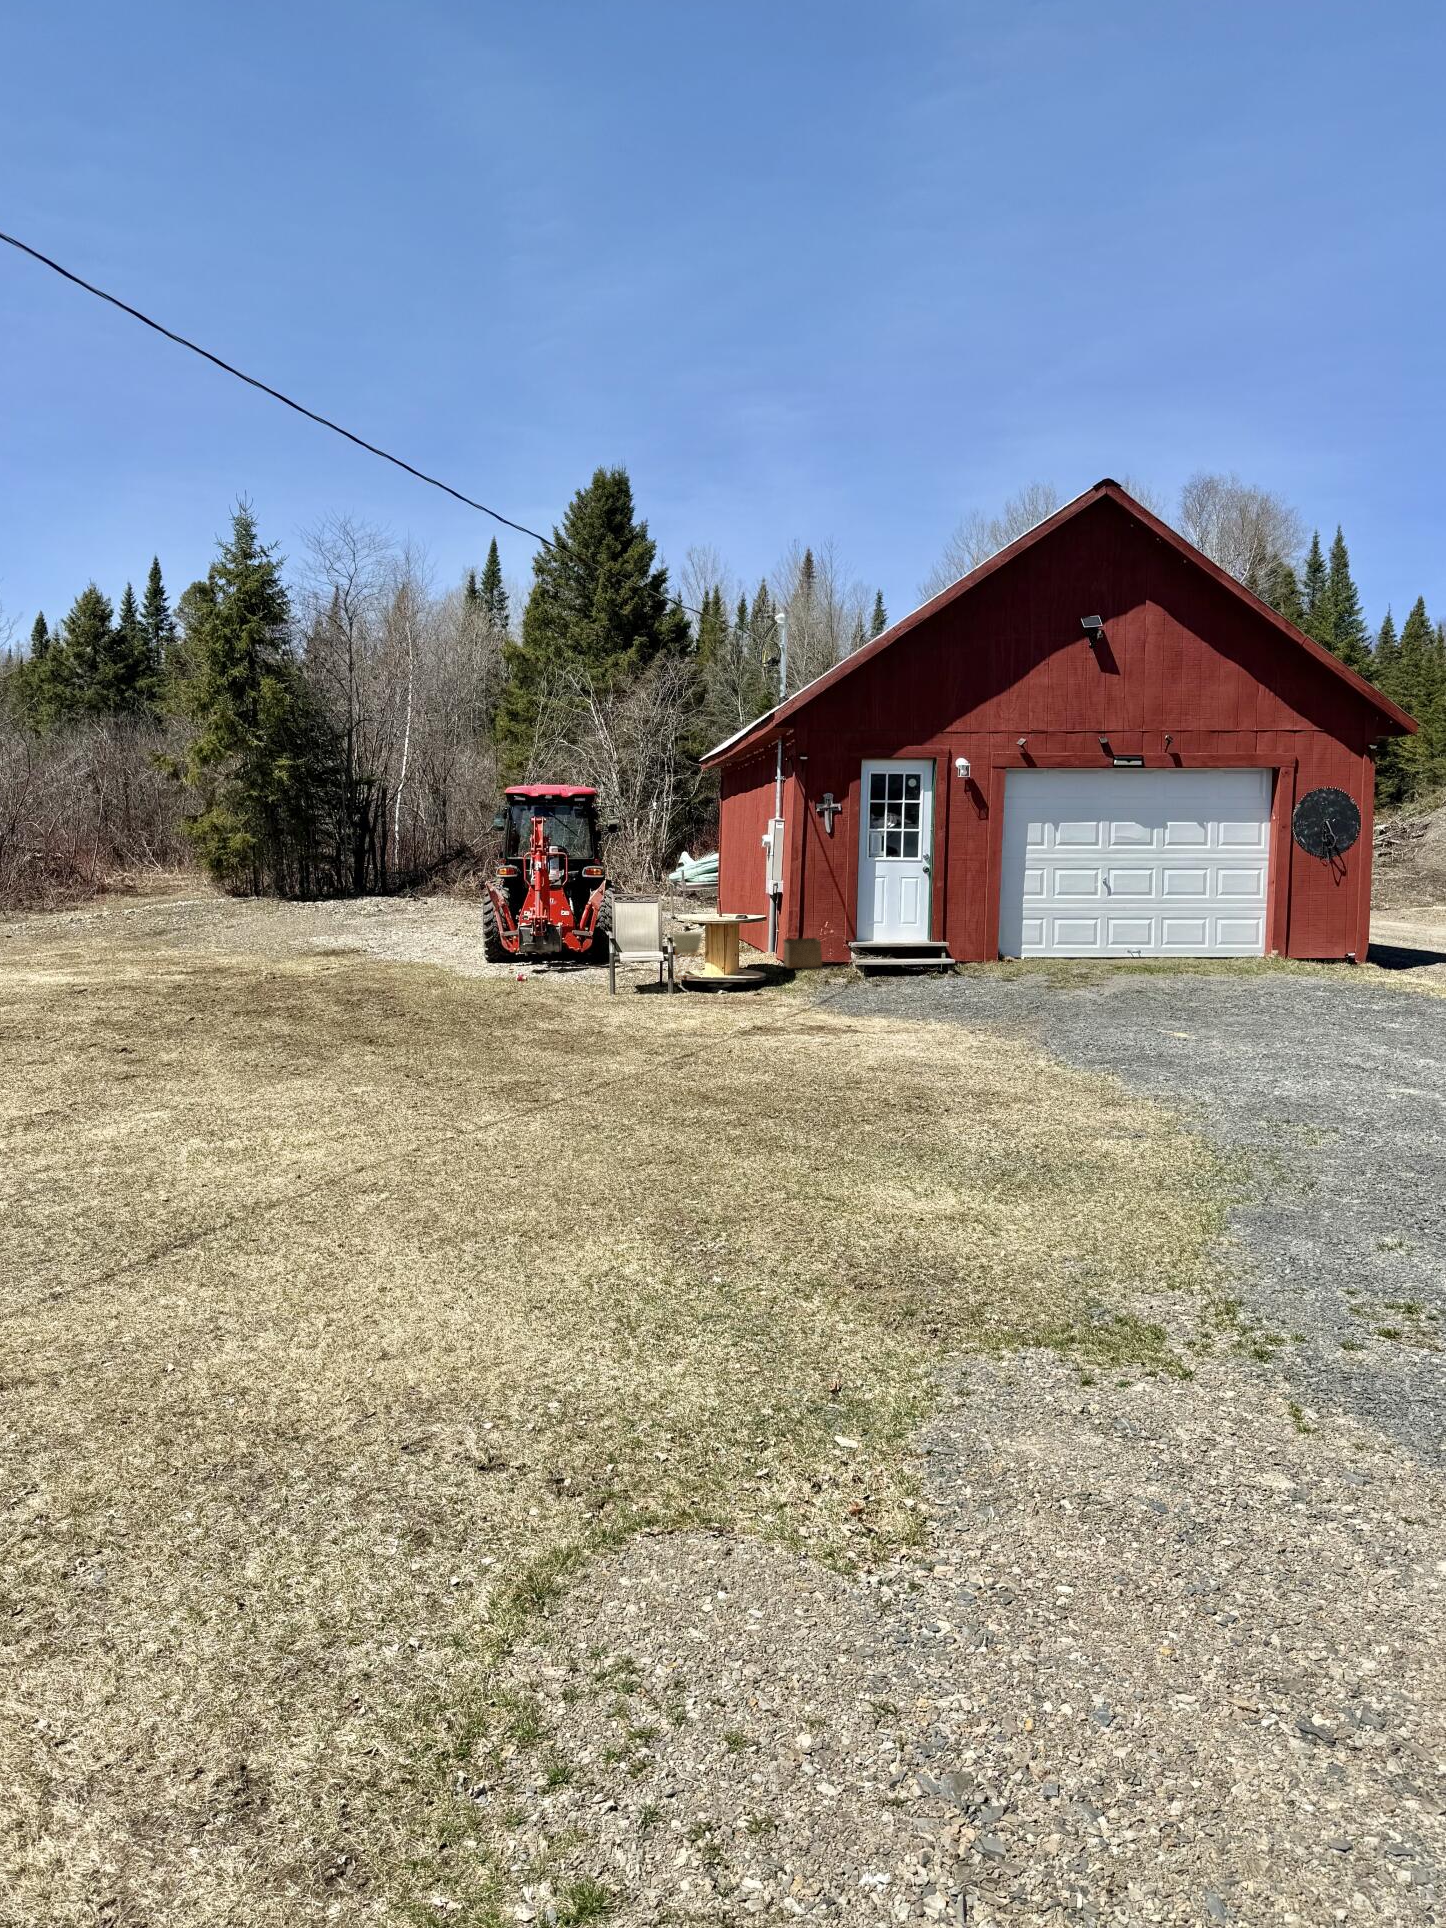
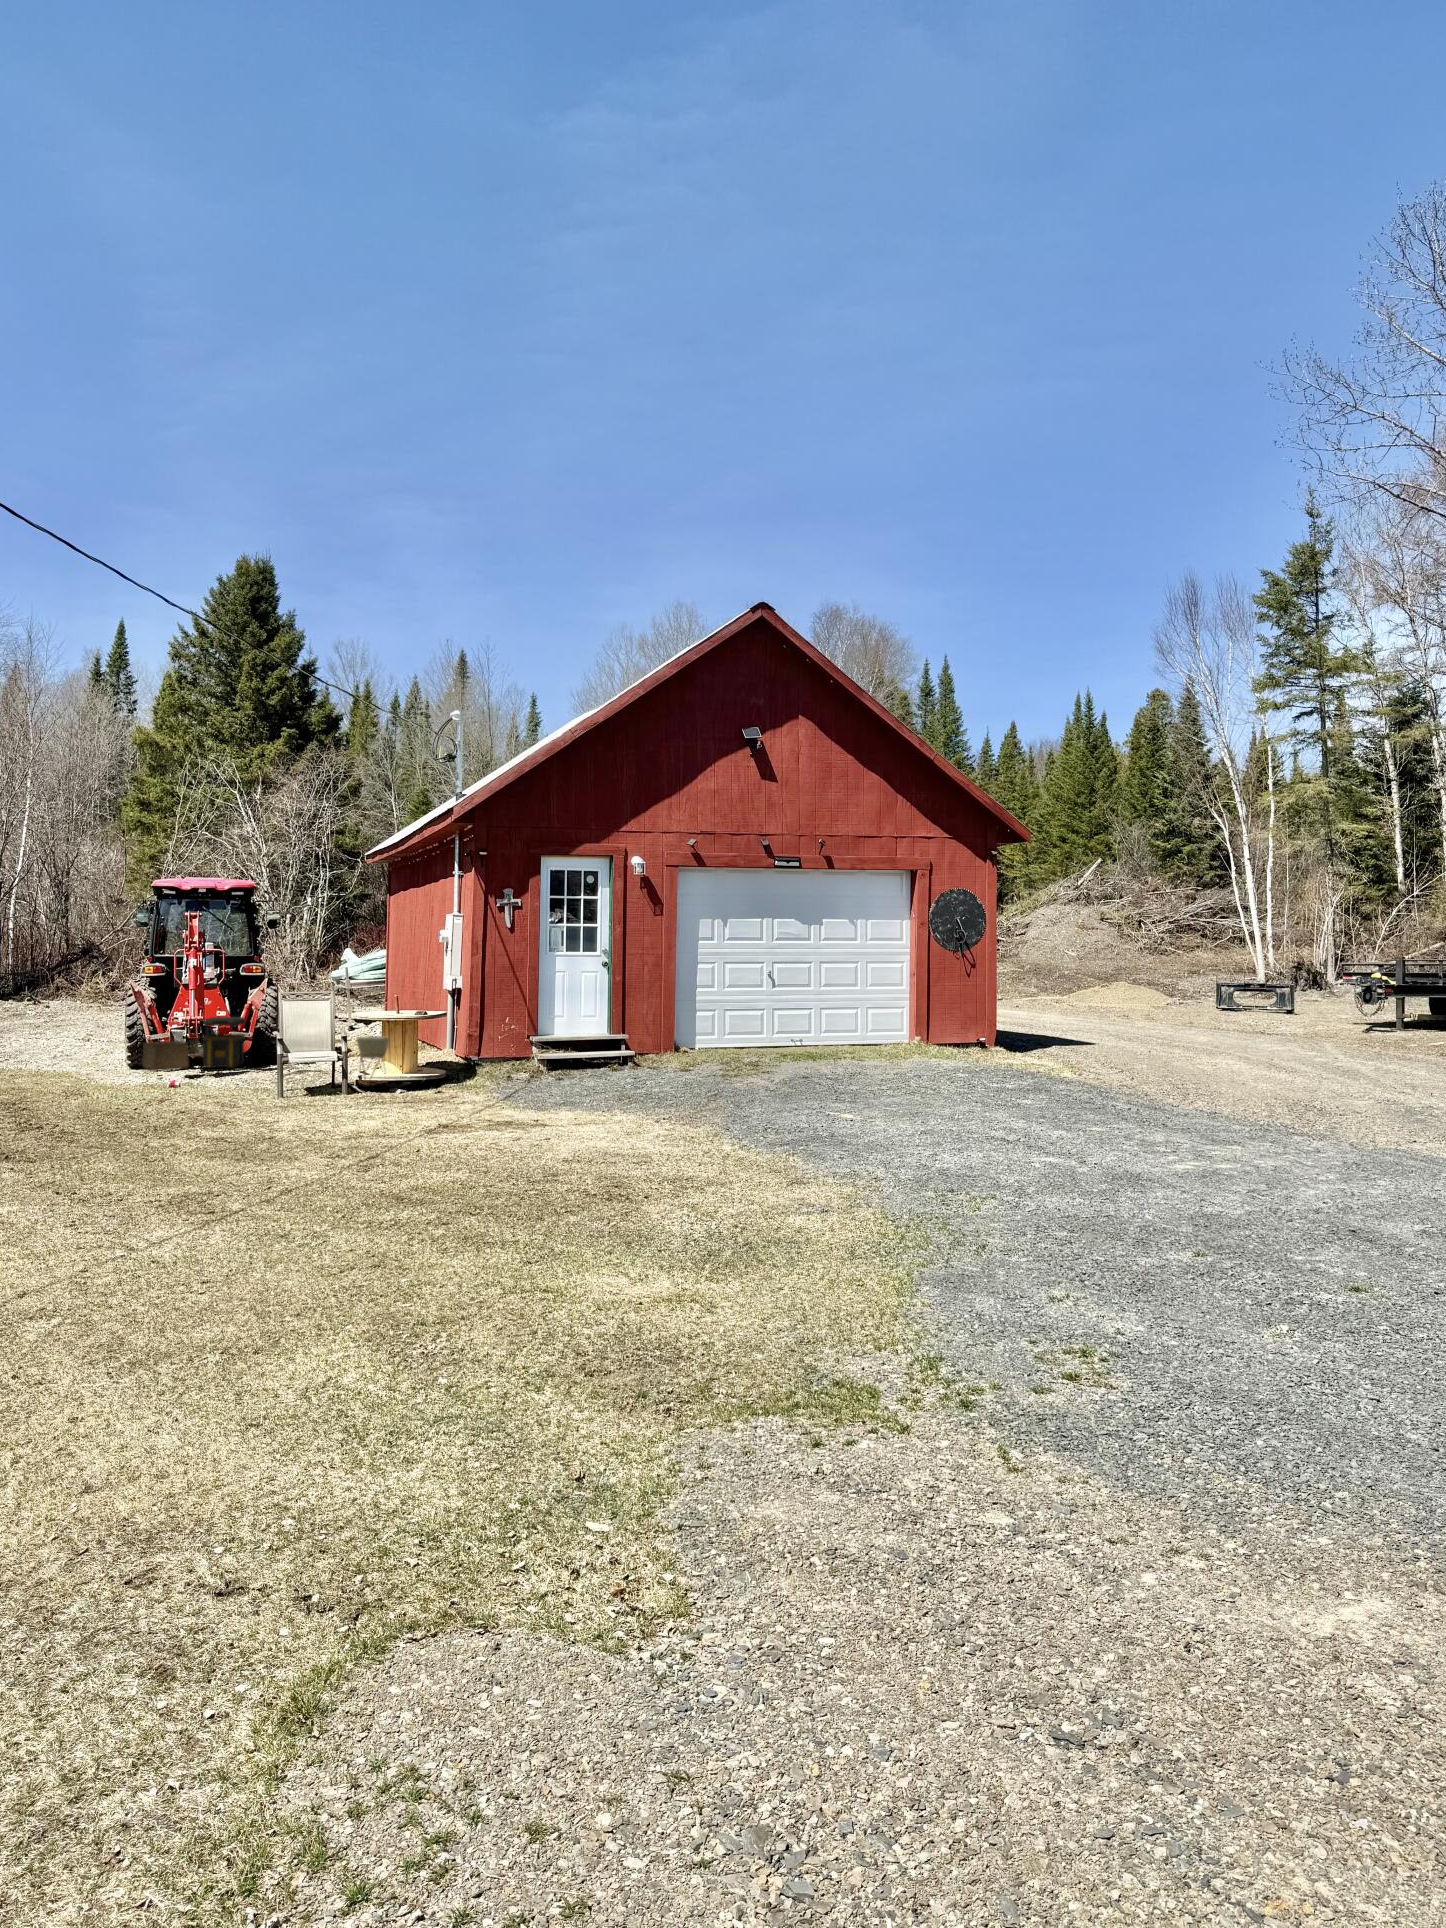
toolbox: none [535,914,573,963] -> present [203,1017,245,1068]
storage bin: present [783,938,822,968] -> present [142,1040,189,1071]

